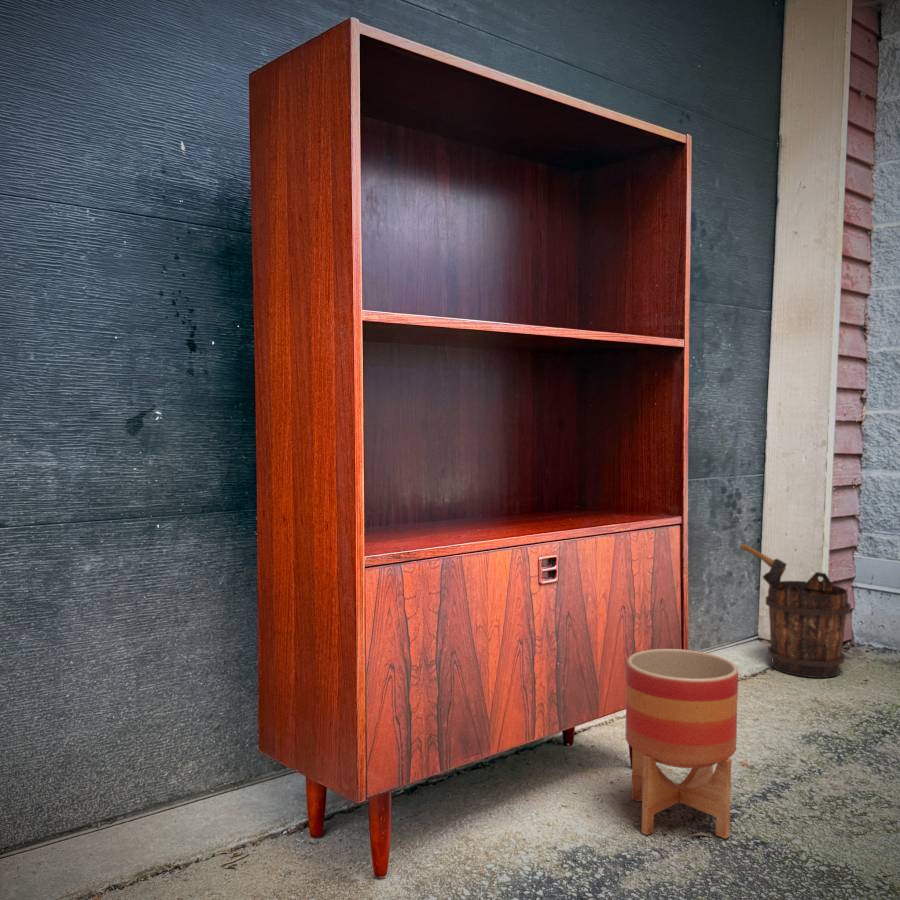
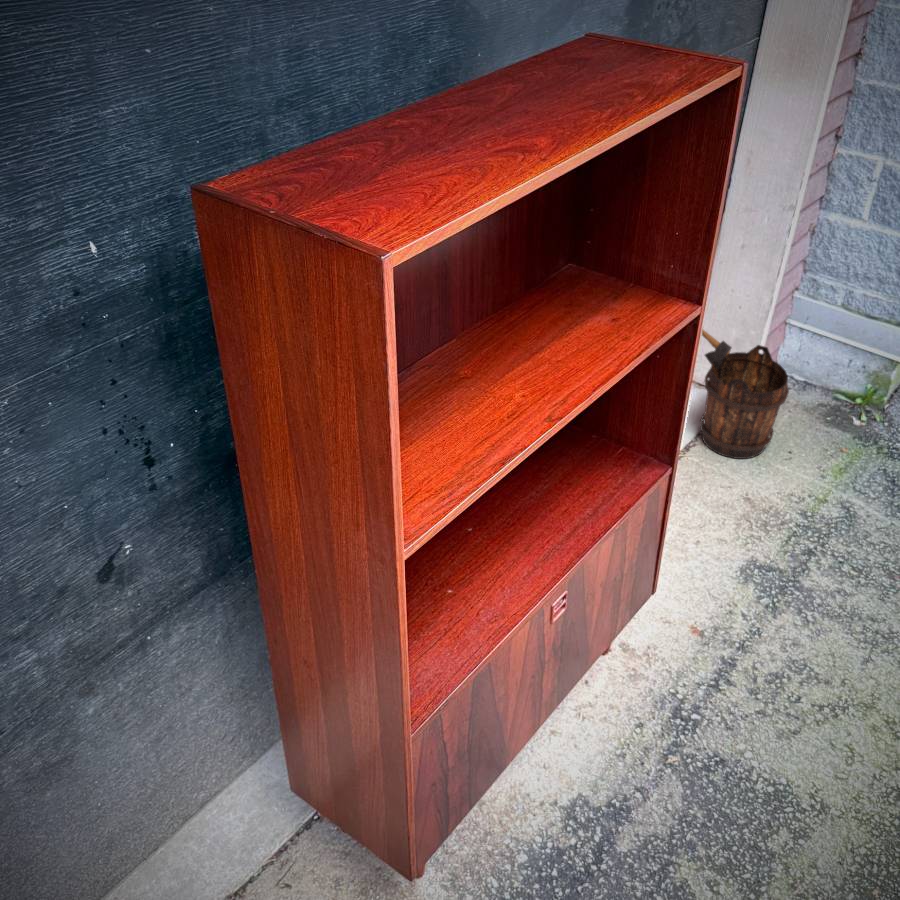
planter: present [625,649,738,839] -> none [605,605,720,767]

